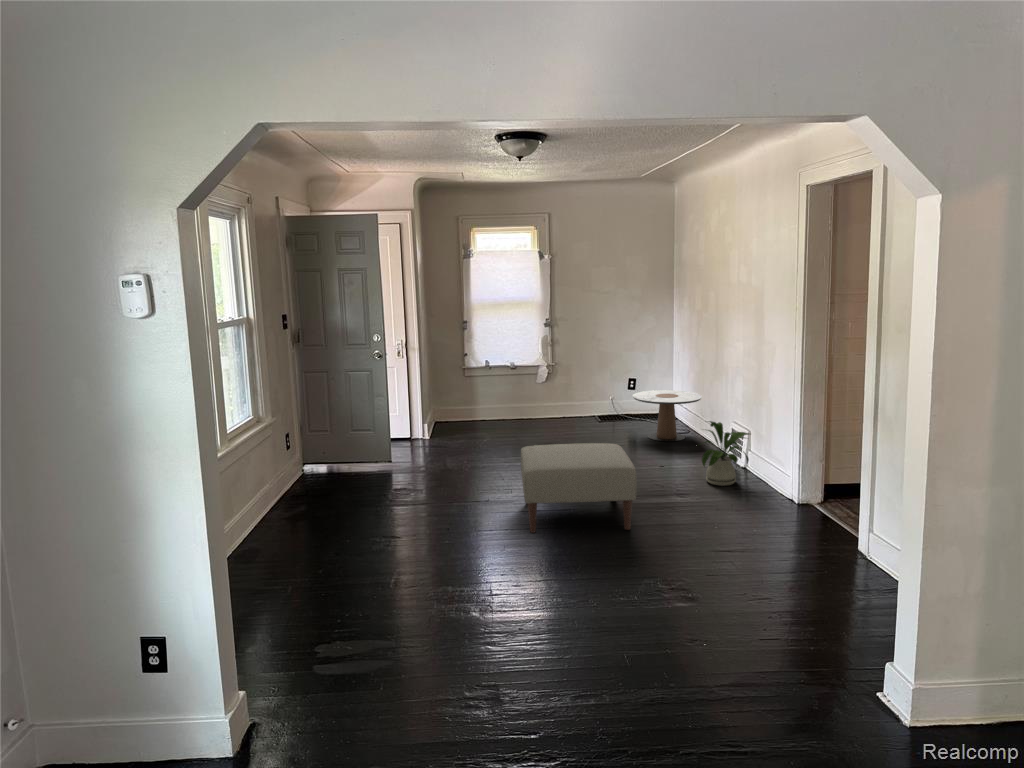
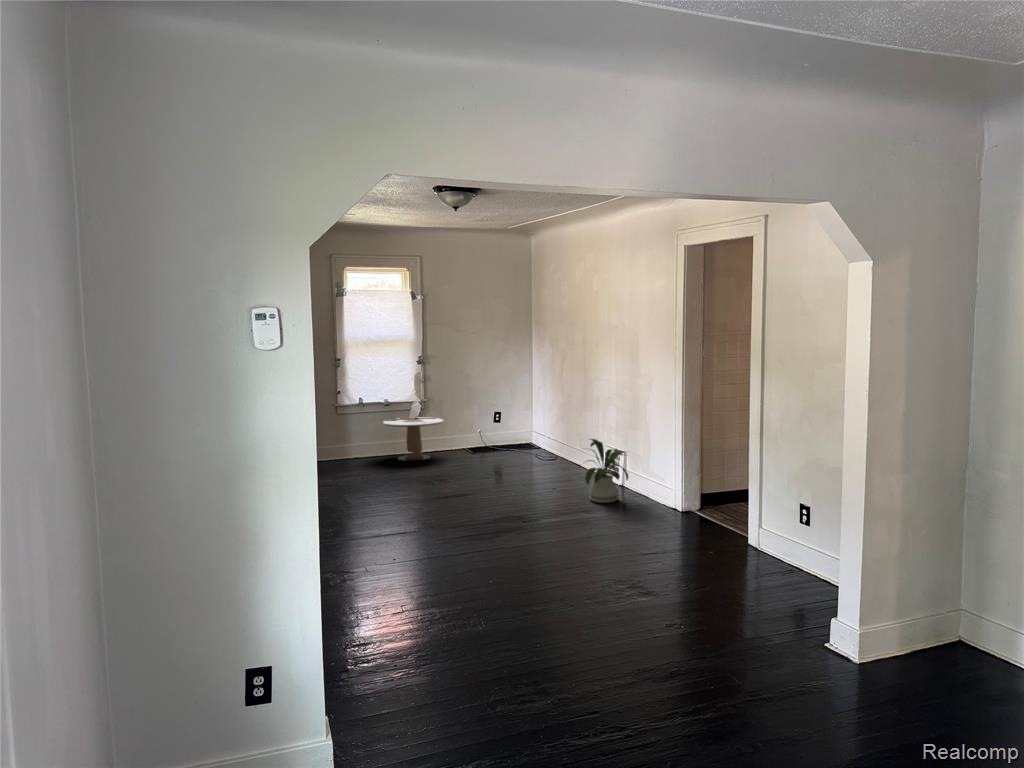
side table: present [633,390,702,441] -> present [383,418,443,461]
ottoman: present [521,443,637,533] -> none [407,462,535,559]

